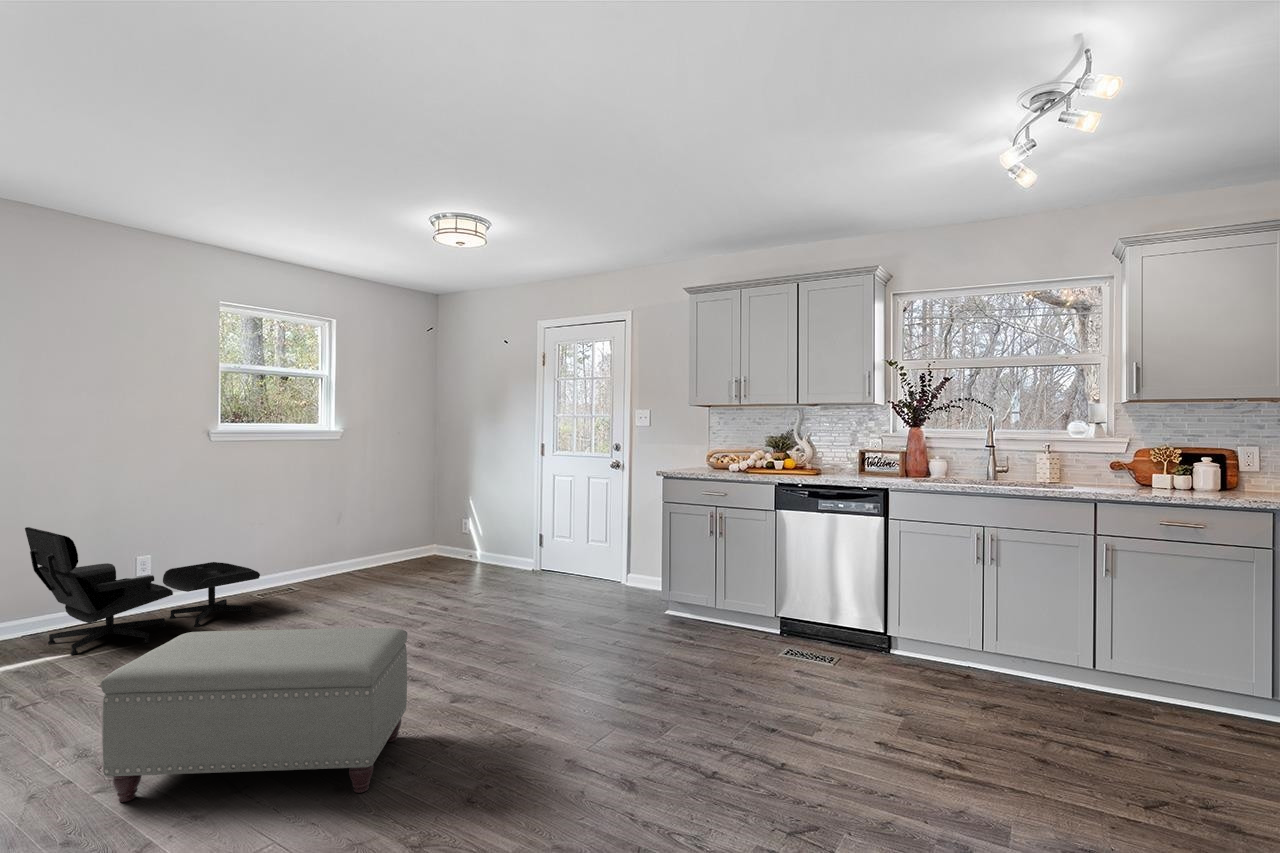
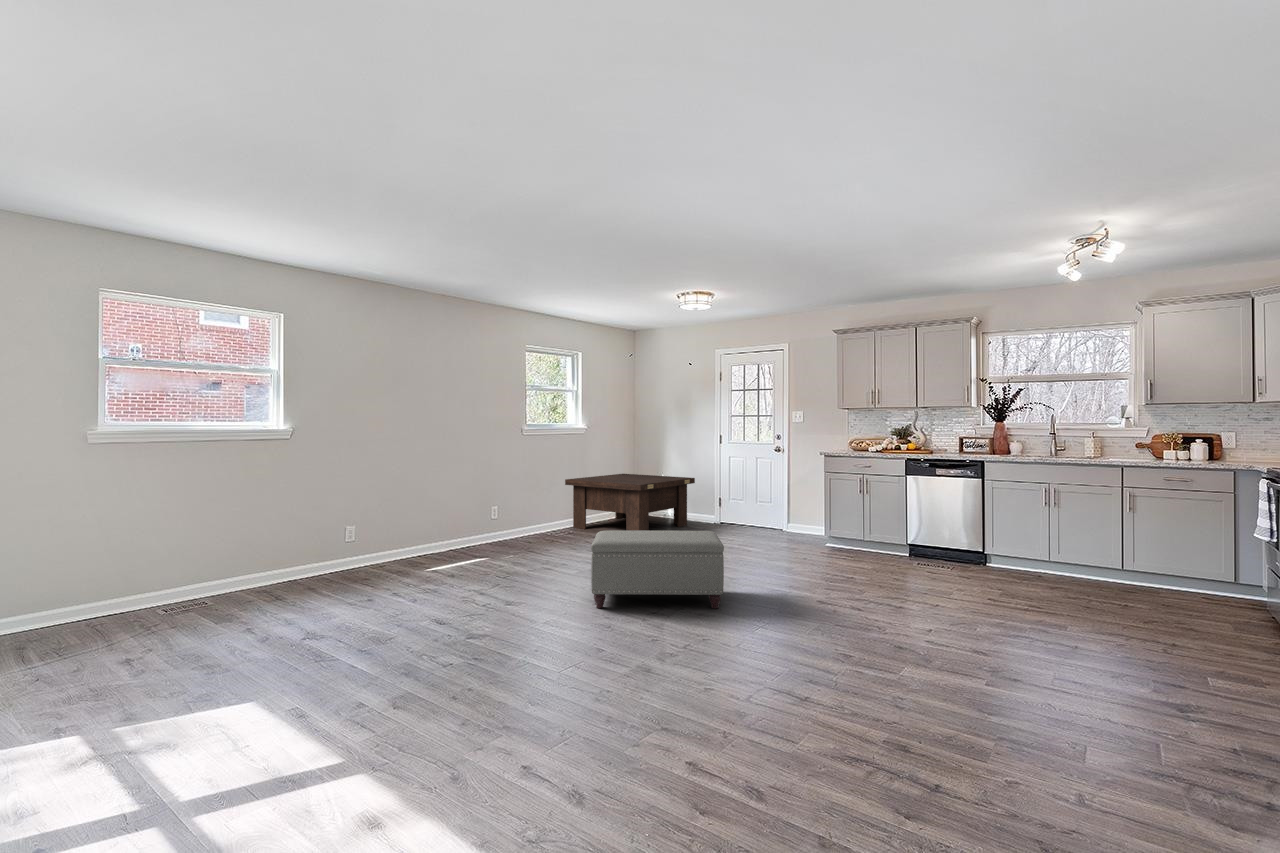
coffee table: none [300,498,503,599] -> present [565,474,695,531]
lounge chair: present [25,527,260,655] -> none [445,482,562,557]

